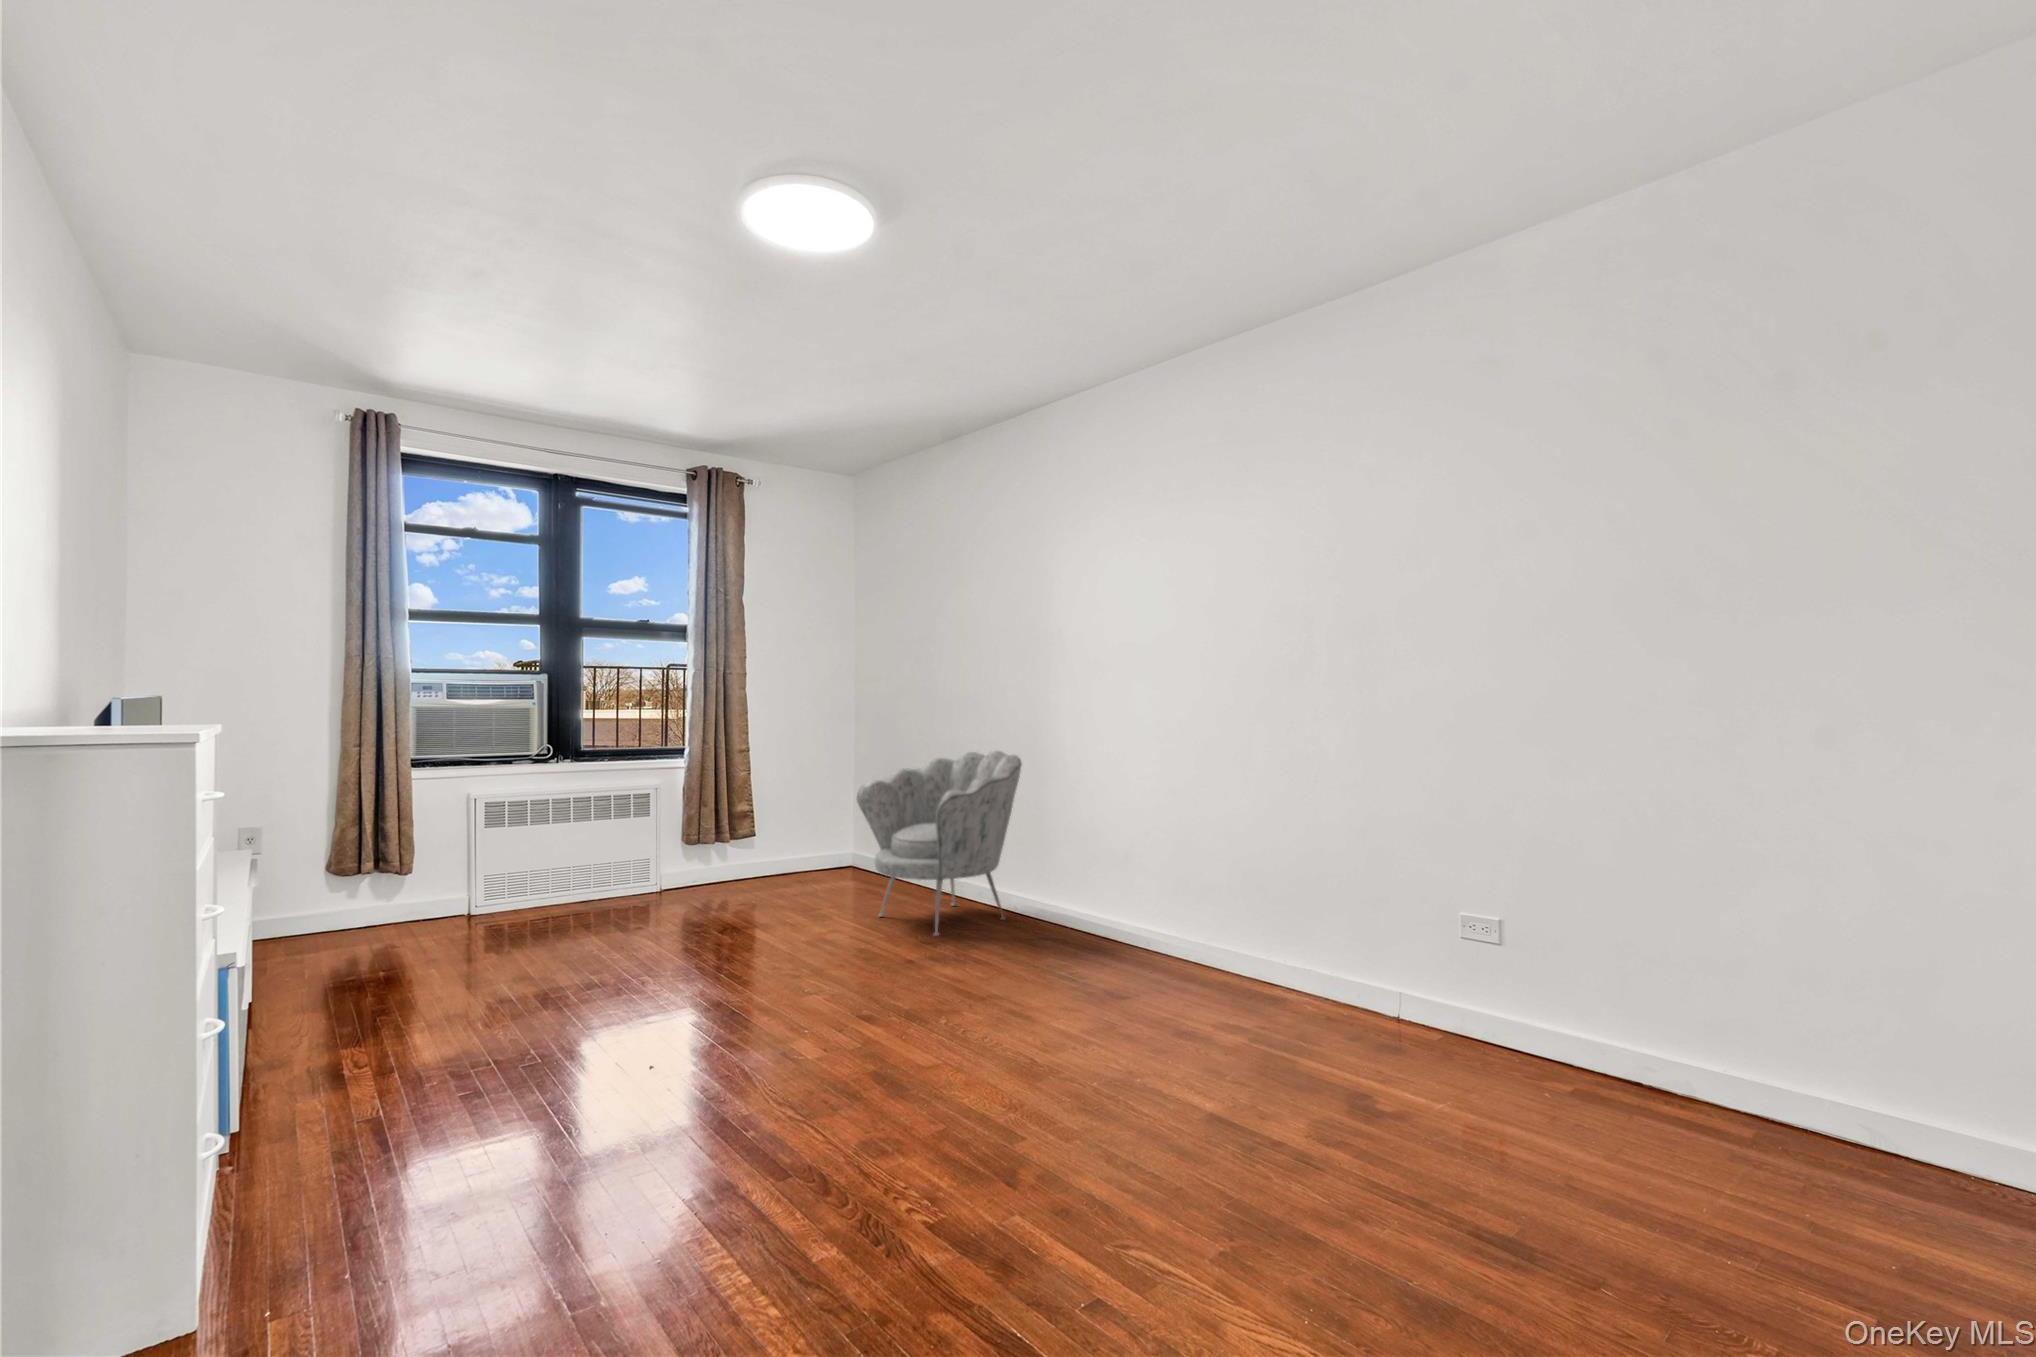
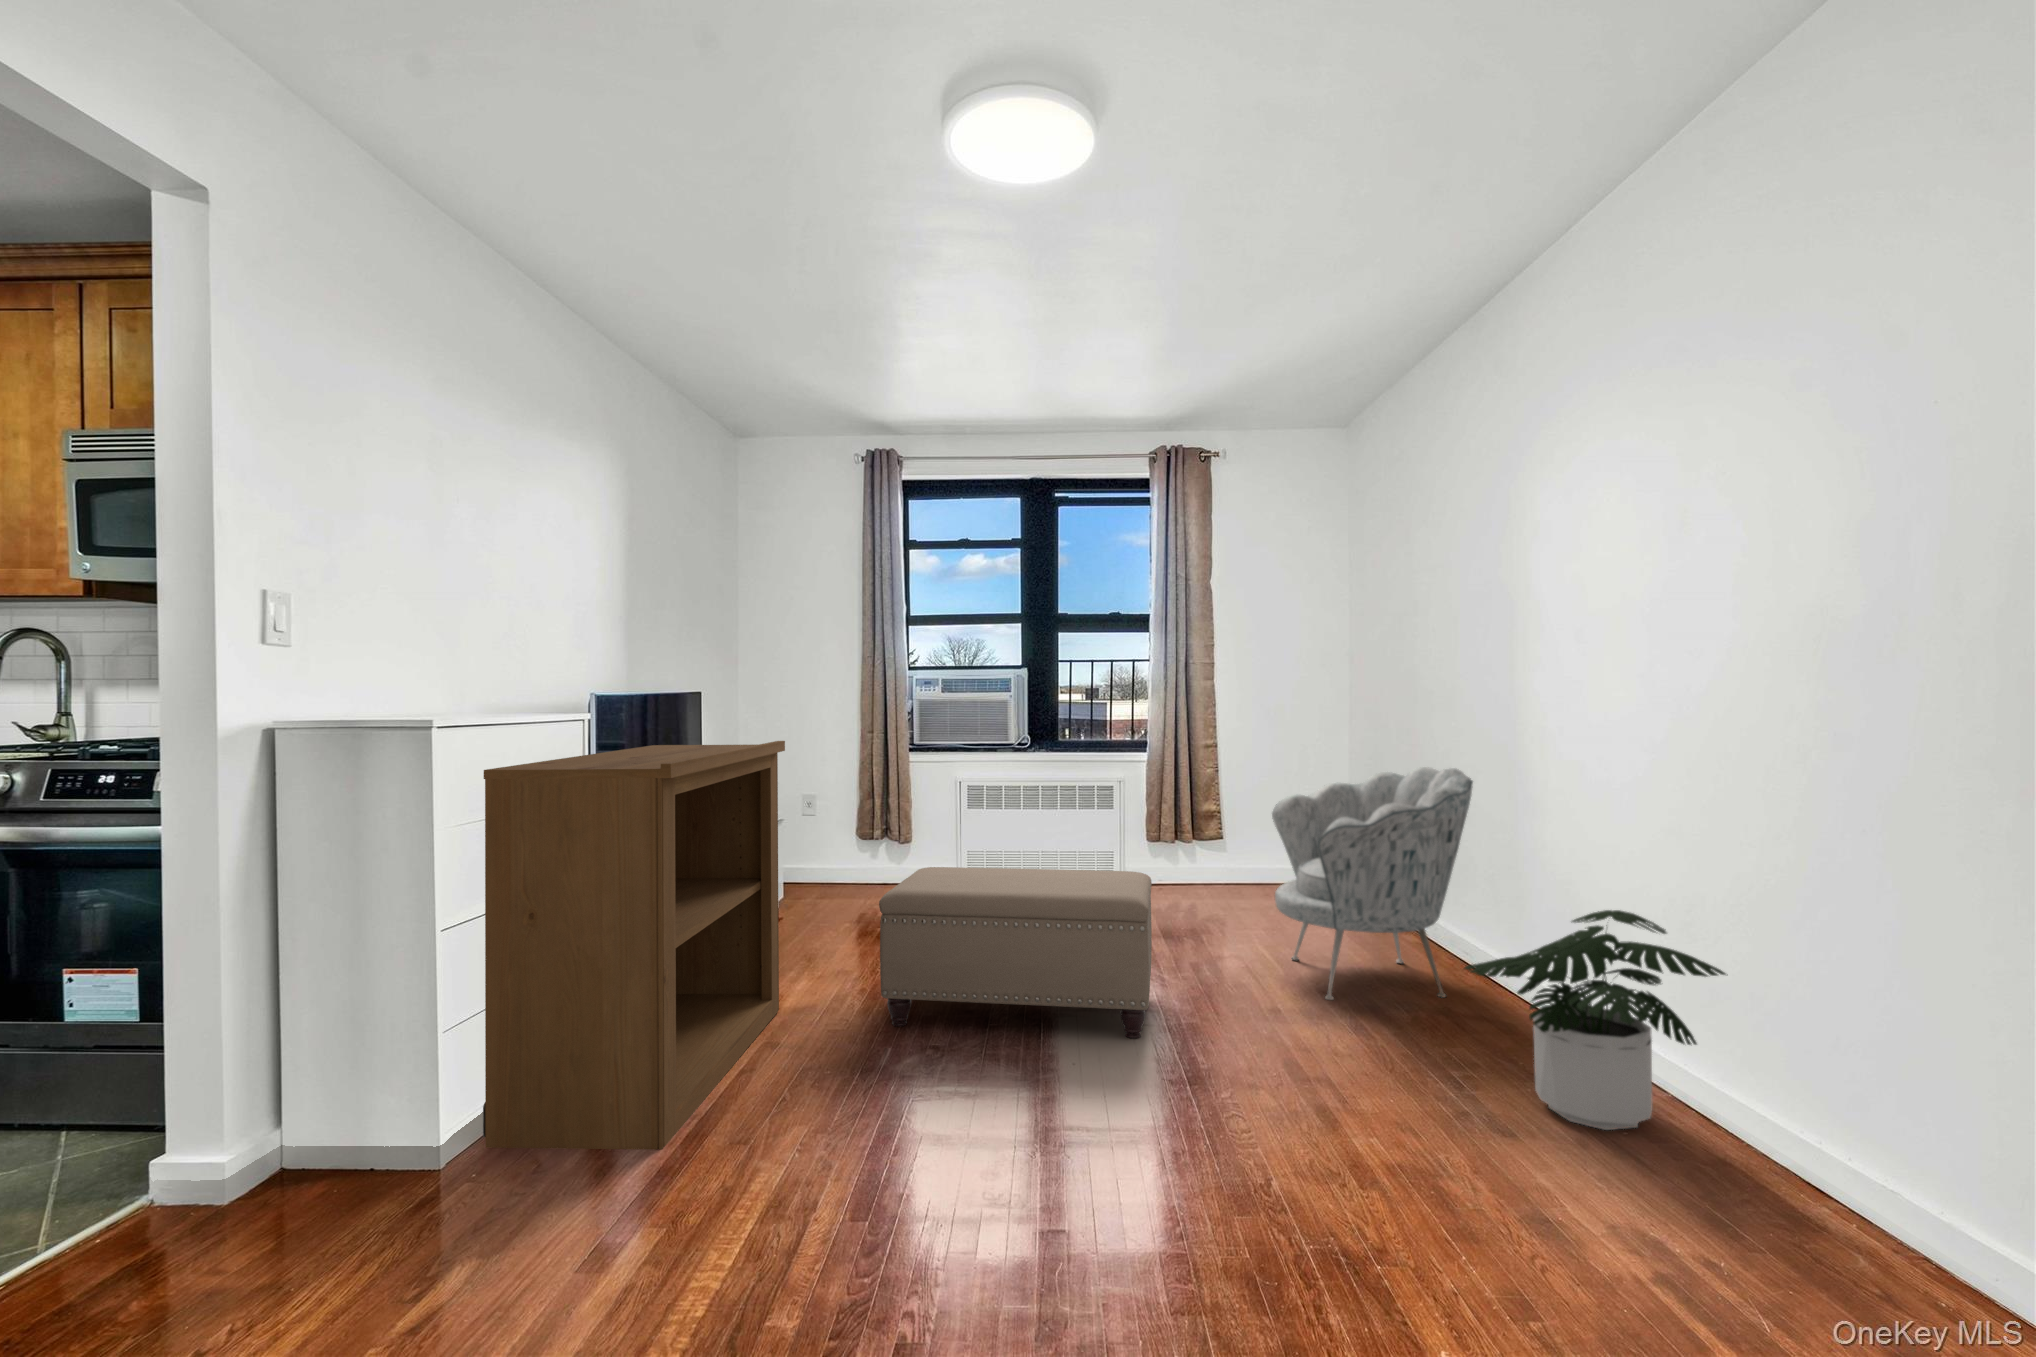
bookshelf: none [259,745,527,1247] -> present [483,741,785,1150]
potted plant: none [1074,829,1219,965] -> present [1464,910,1726,1130]
ottoman: none [571,852,848,1031] -> present [879,867,1152,1039]

